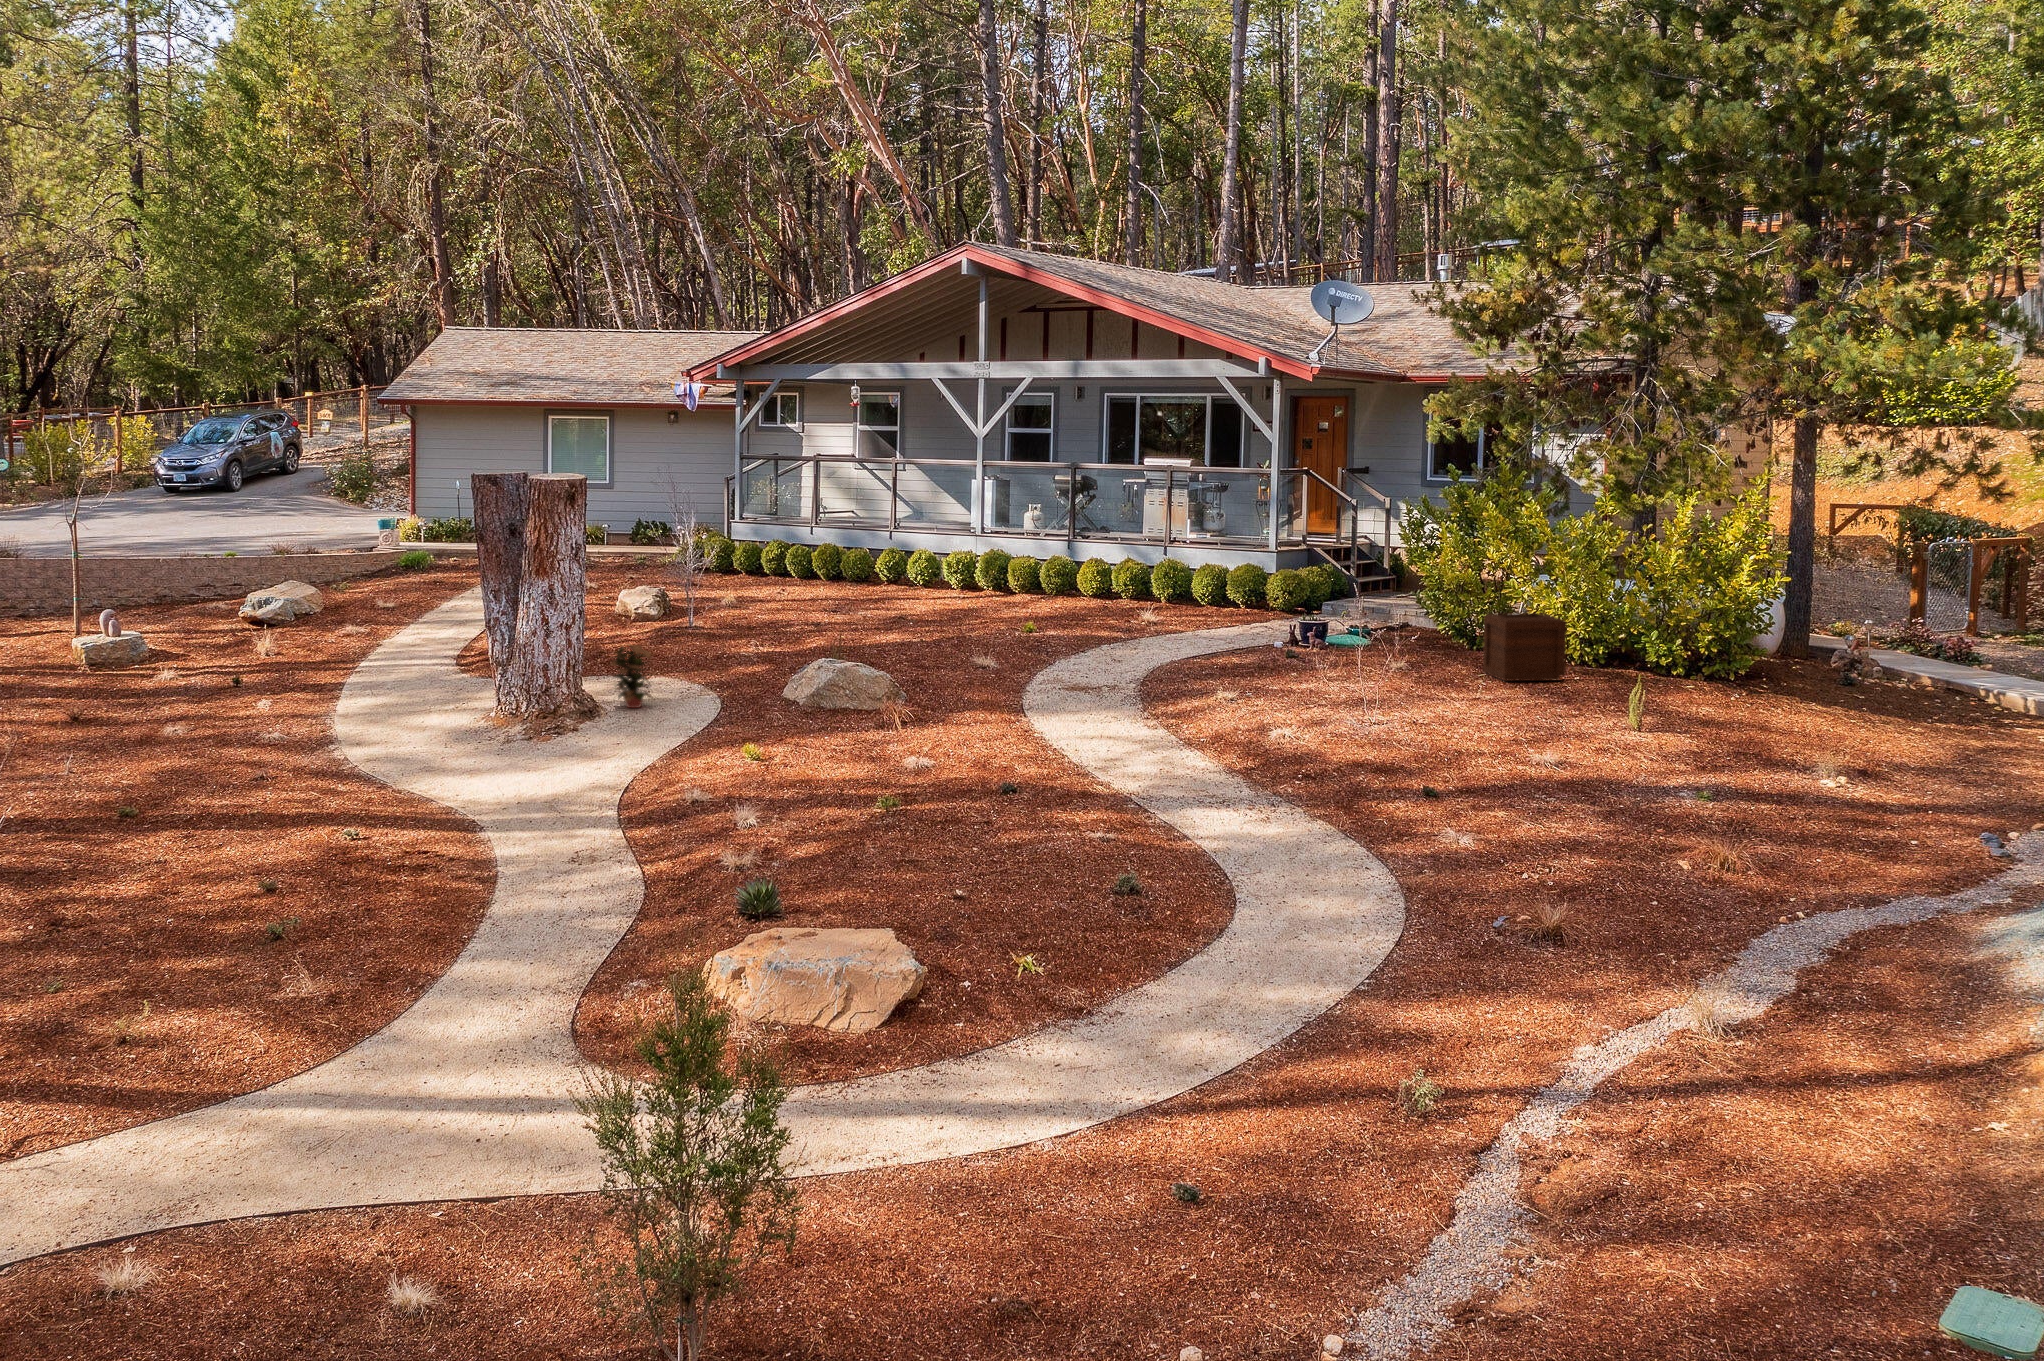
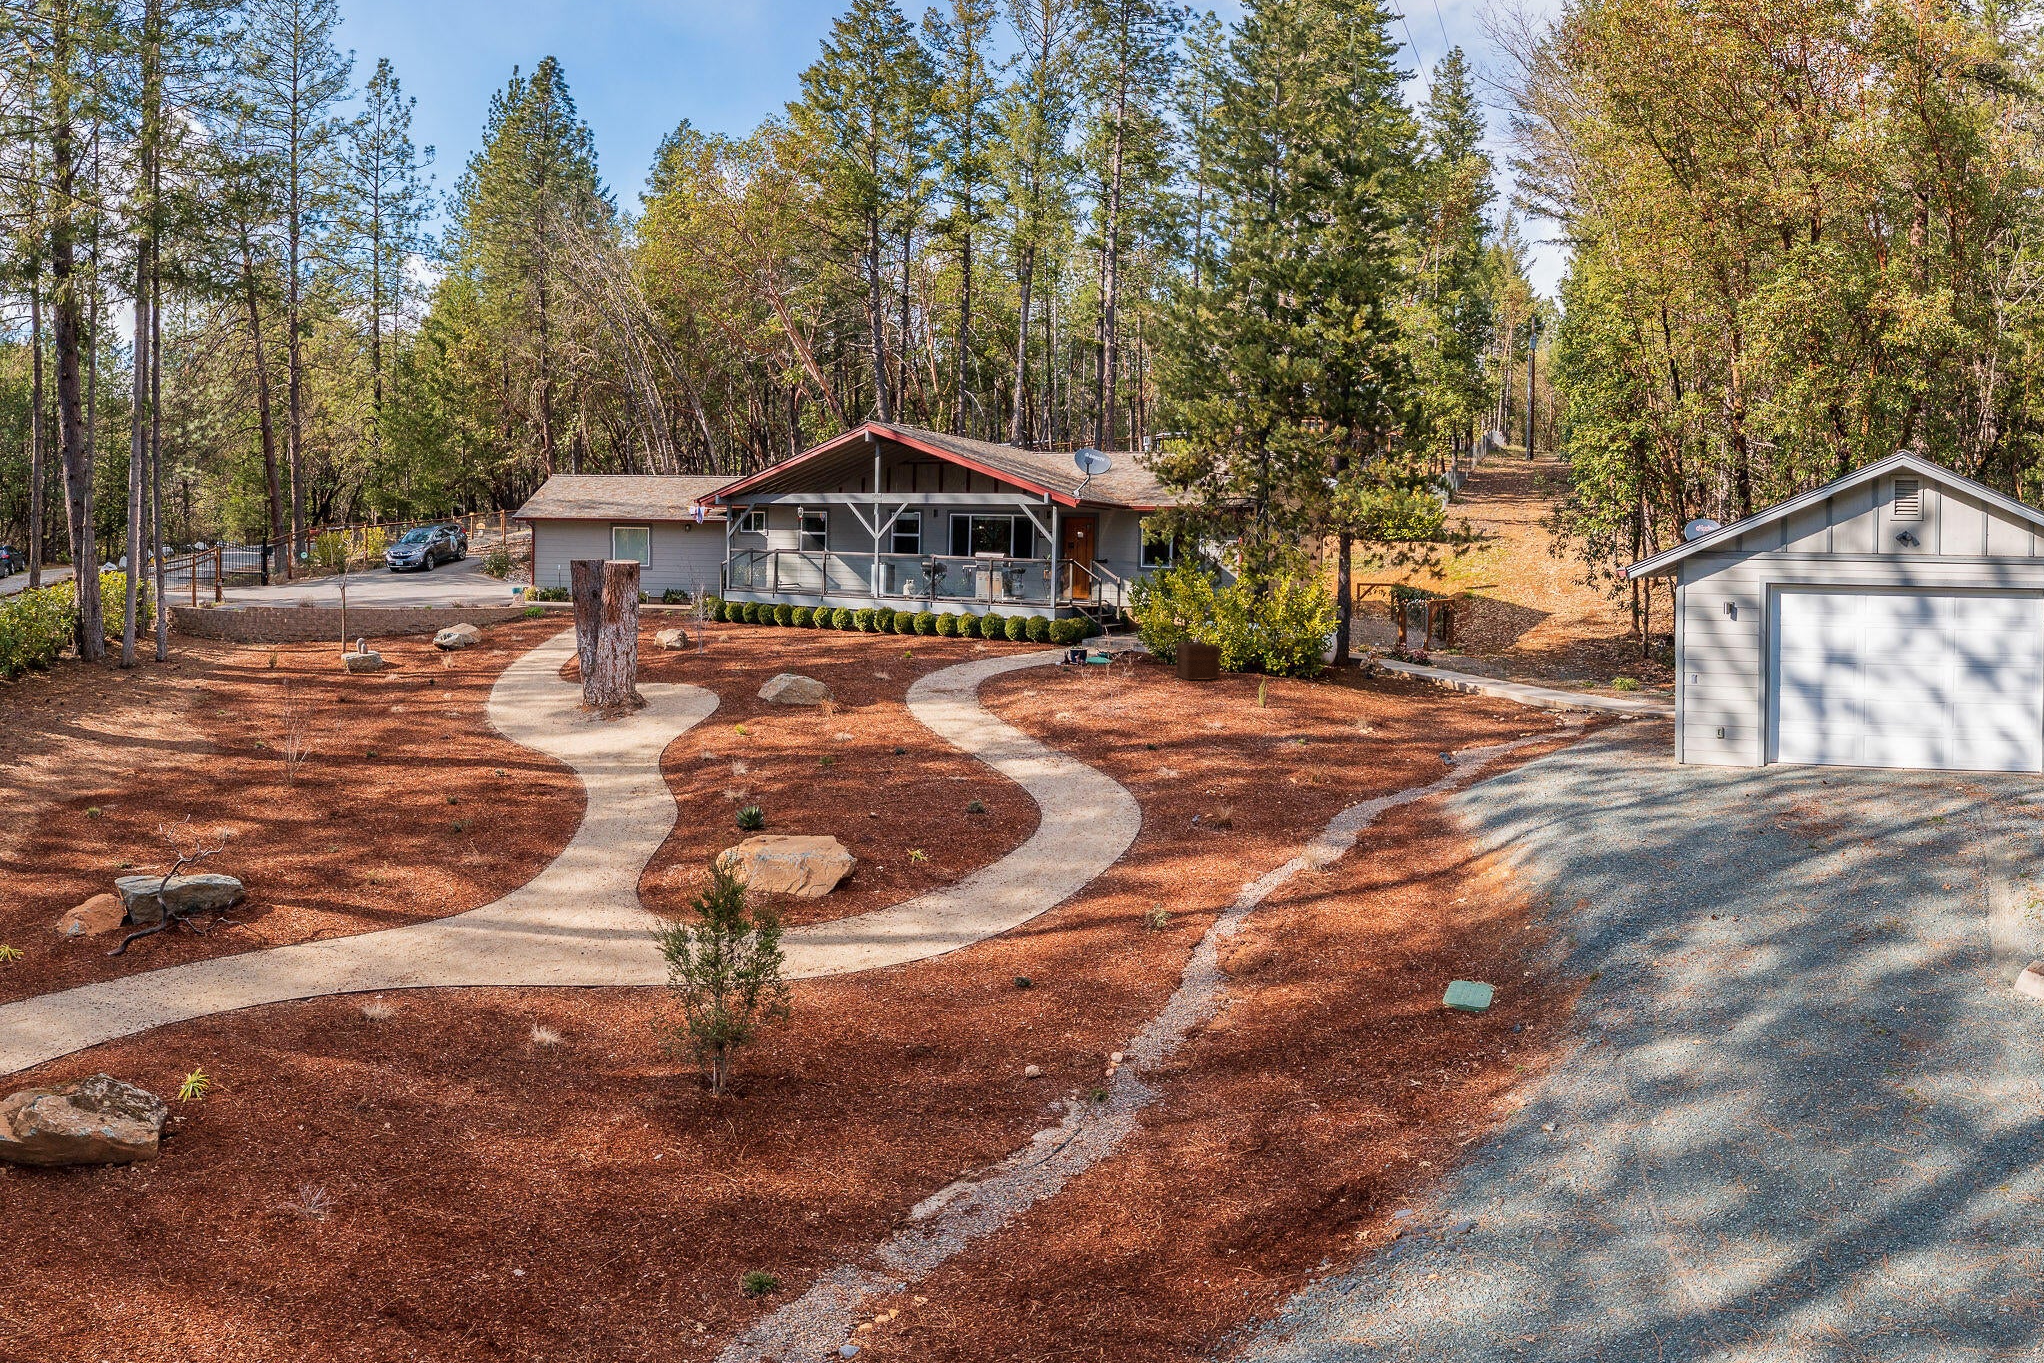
decorative plant: present [611,644,652,708] -> none [632,666,666,708]

